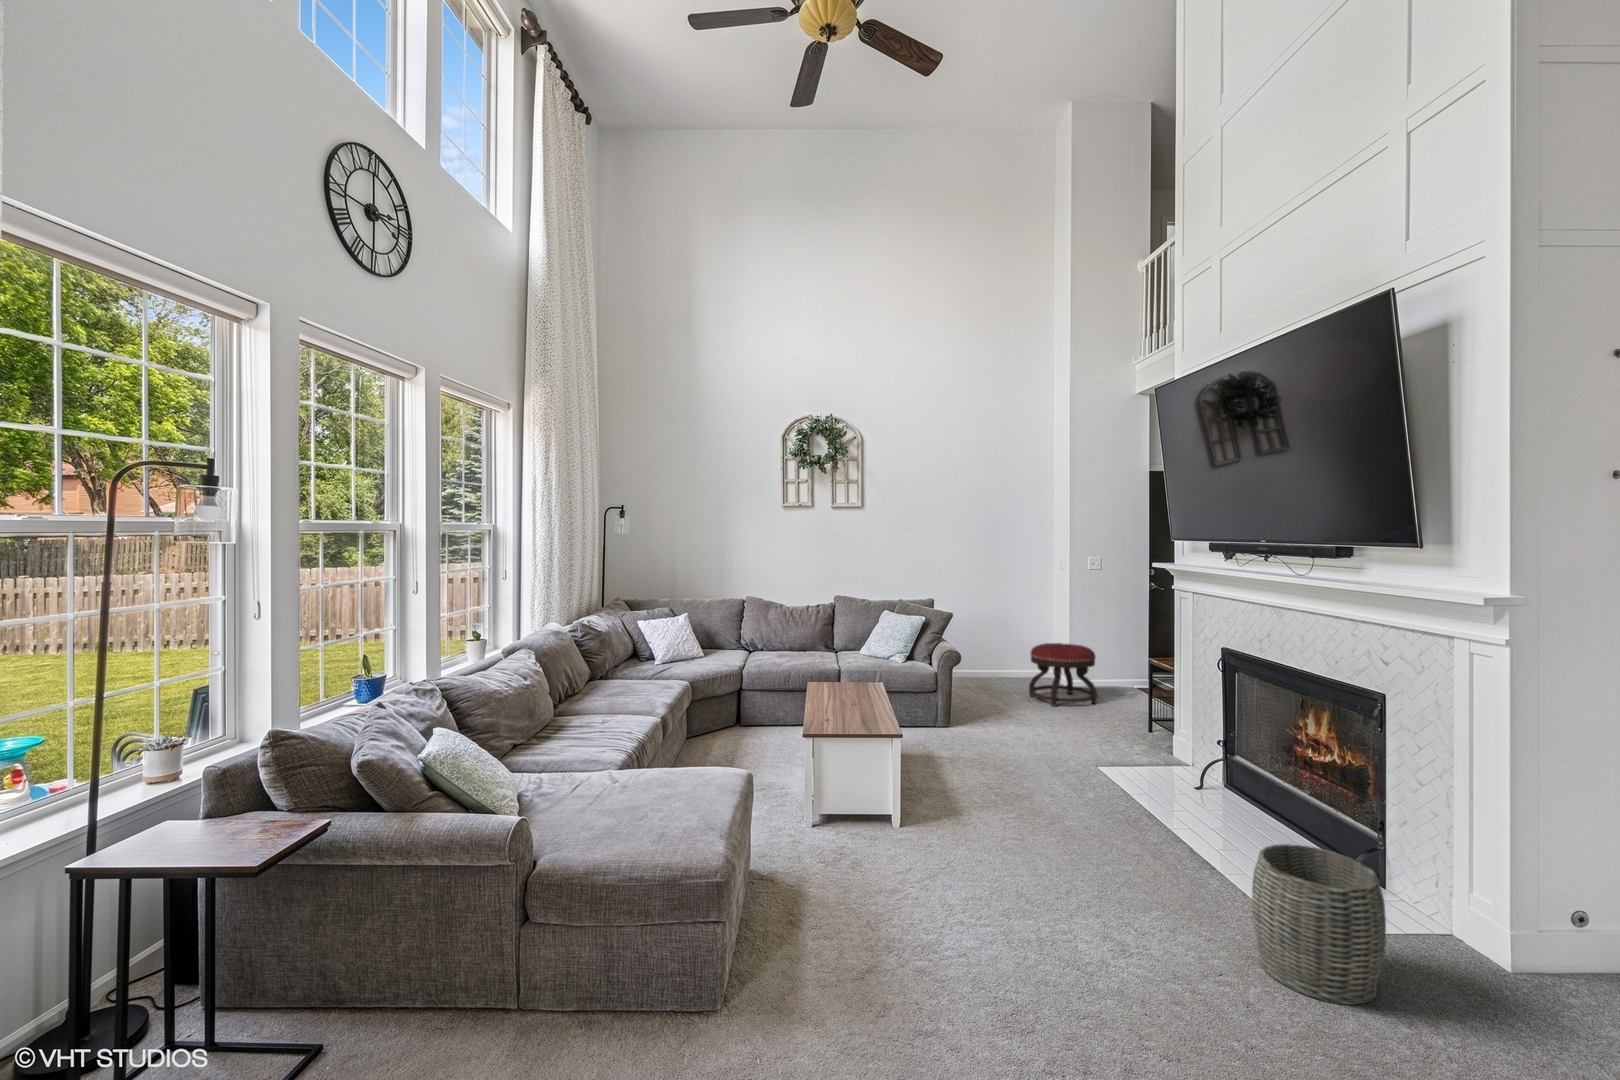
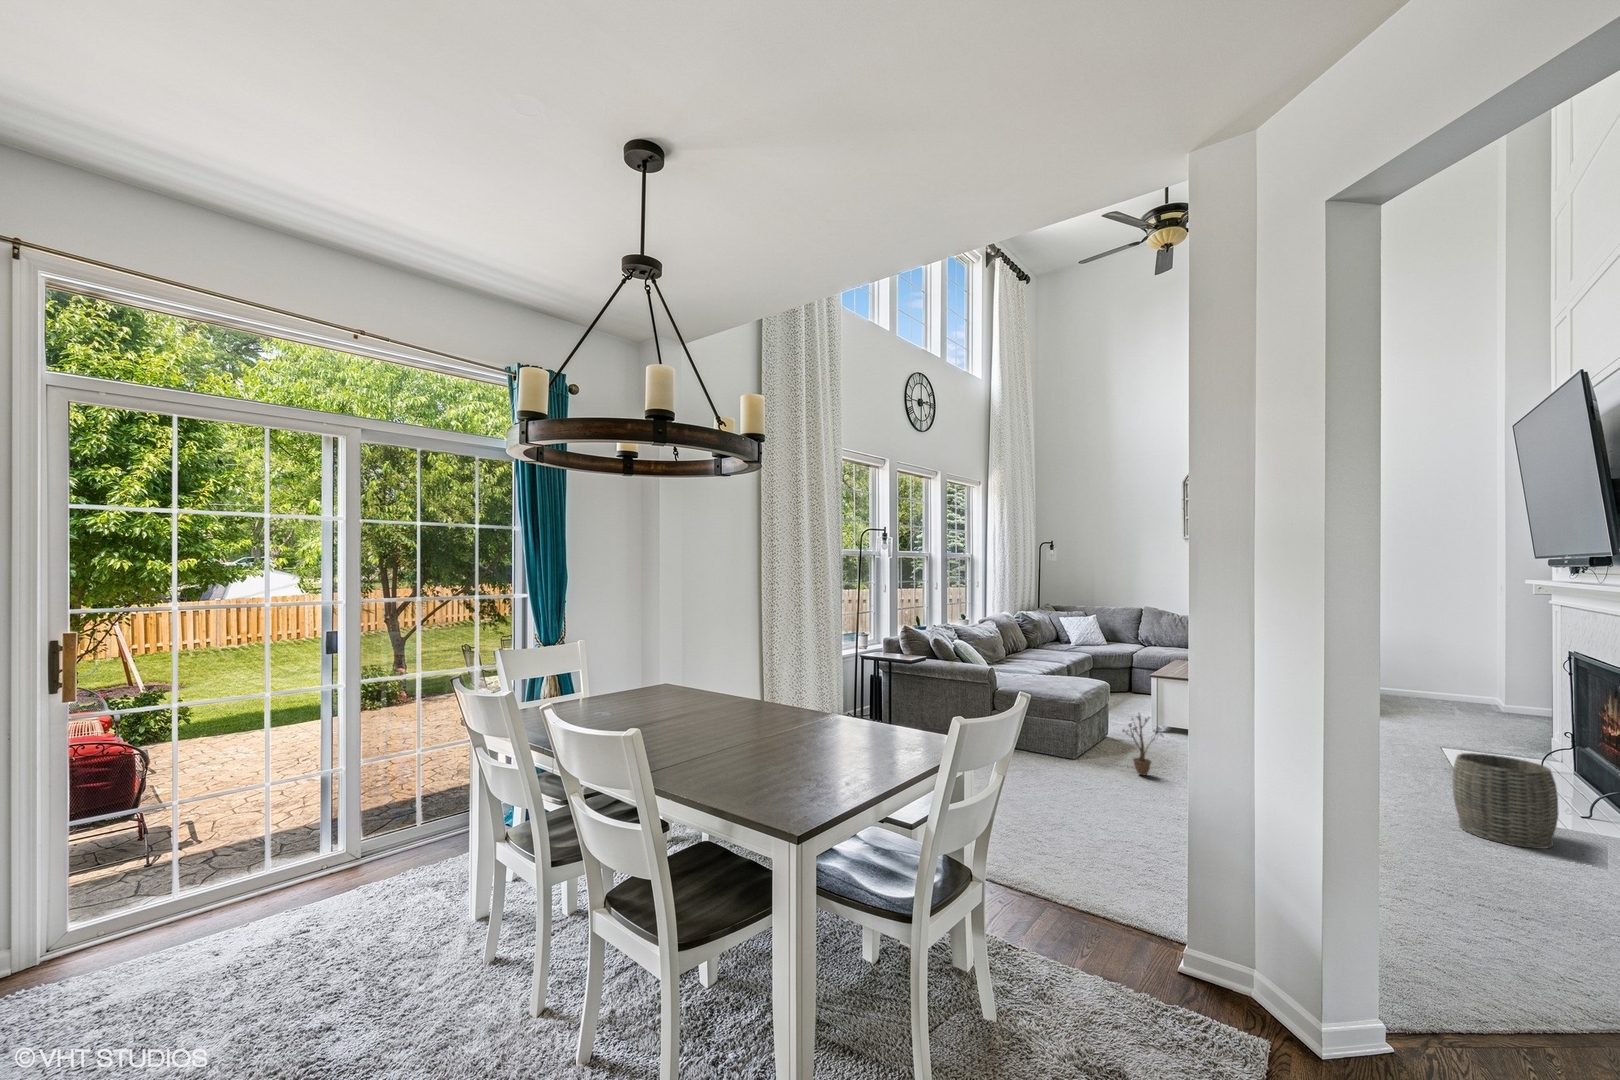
ottoman: present [1029,643,1097,706] -> none [1426,662,1509,721]
decorative plant: none [772,864,863,989] -> present [1117,715,1164,775]

